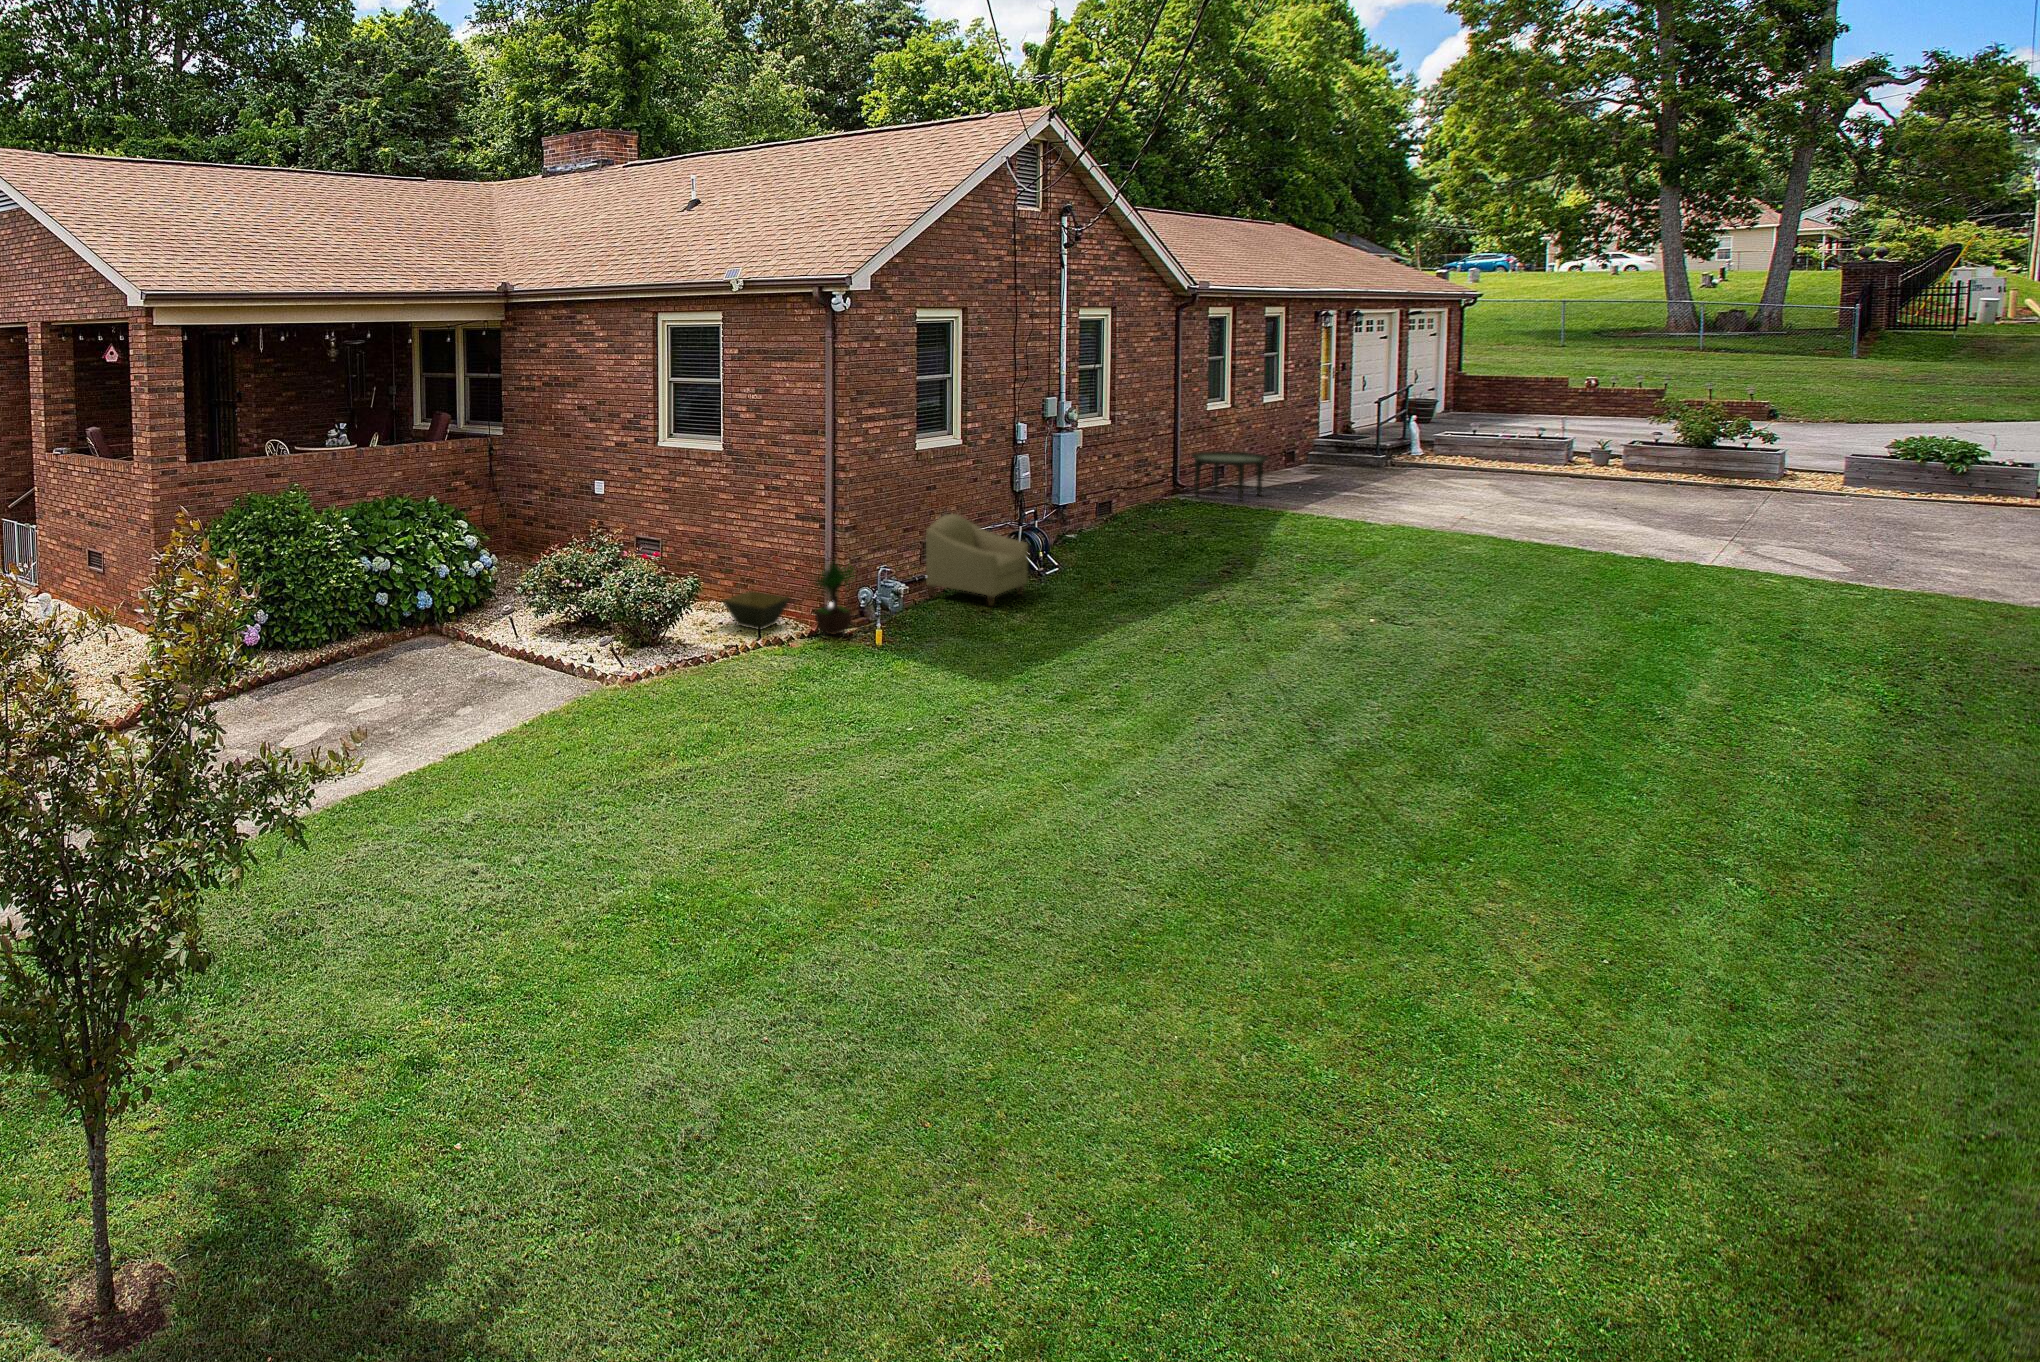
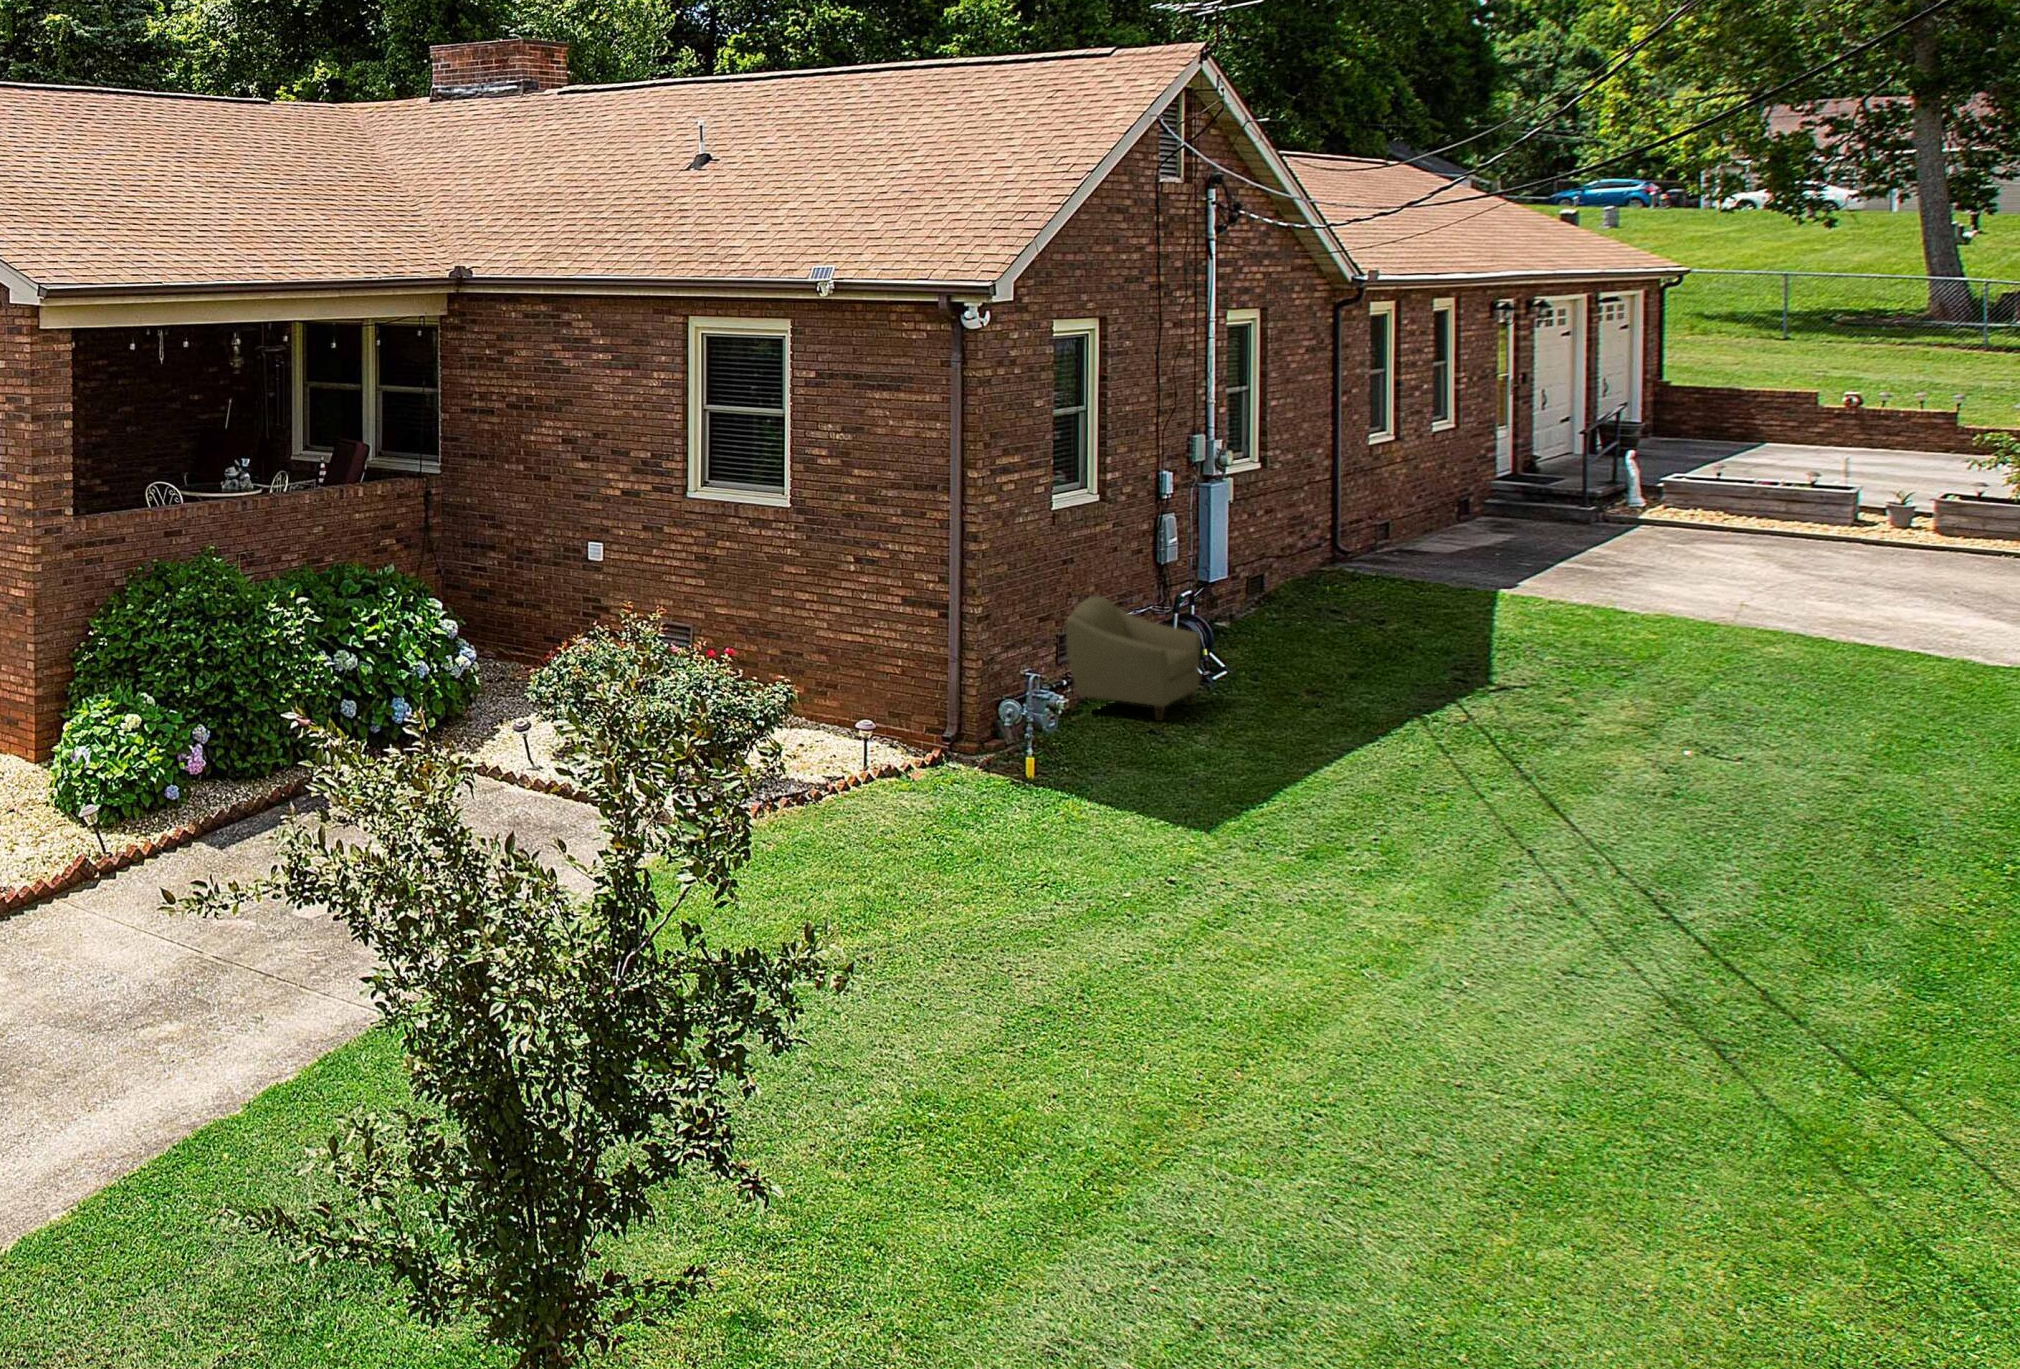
round table: present [1191,451,1268,501] -> none [1352,507,1457,576]
potted tree: present [815,561,854,635] -> none [941,654,1006,764]
basket: present [723,590,790,630] -> none [814,710,907,763]

